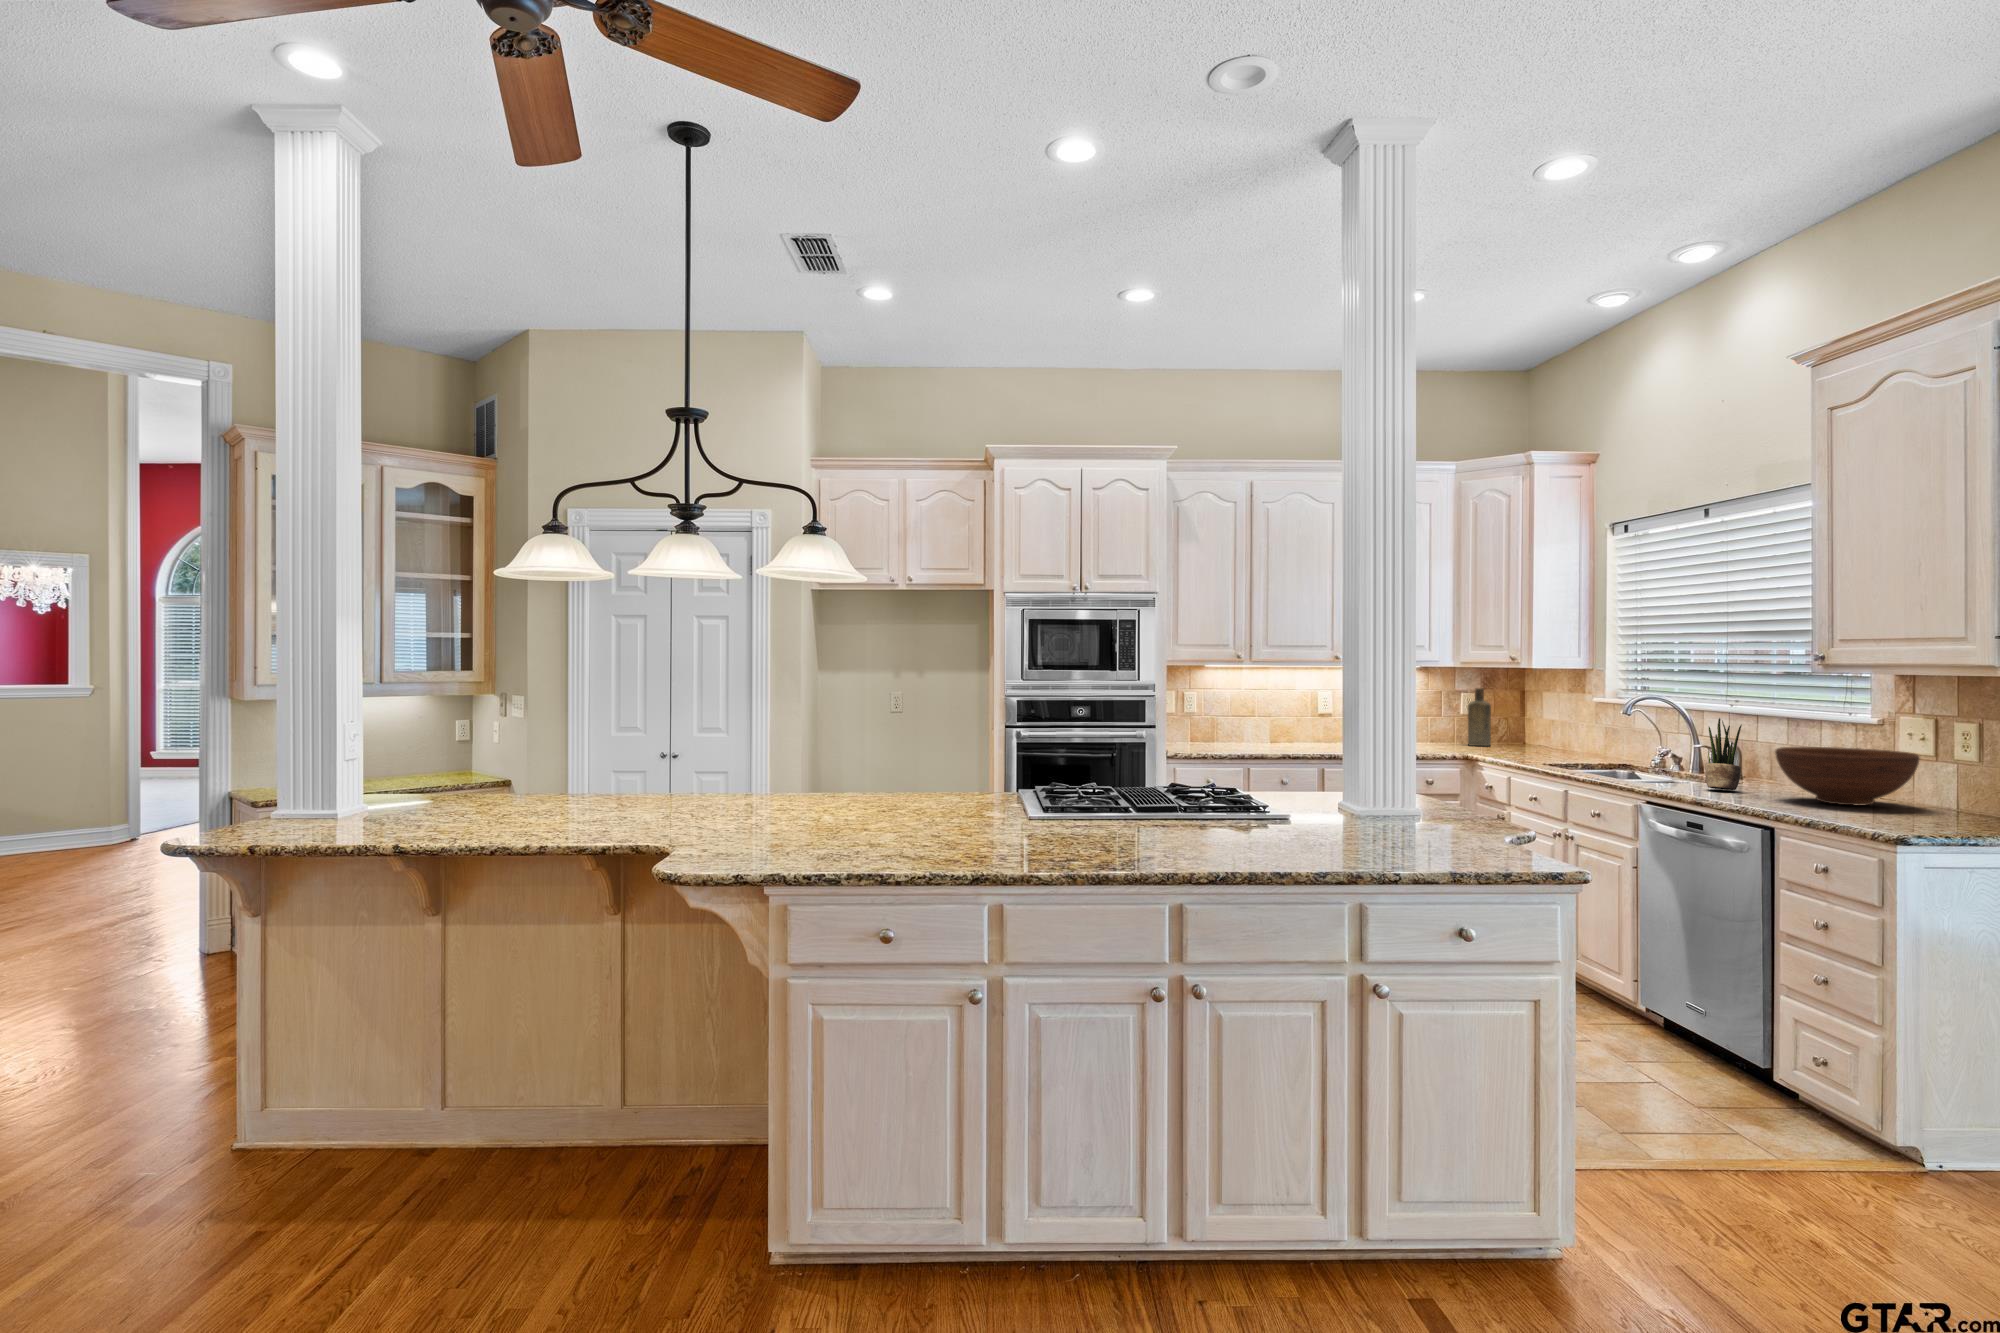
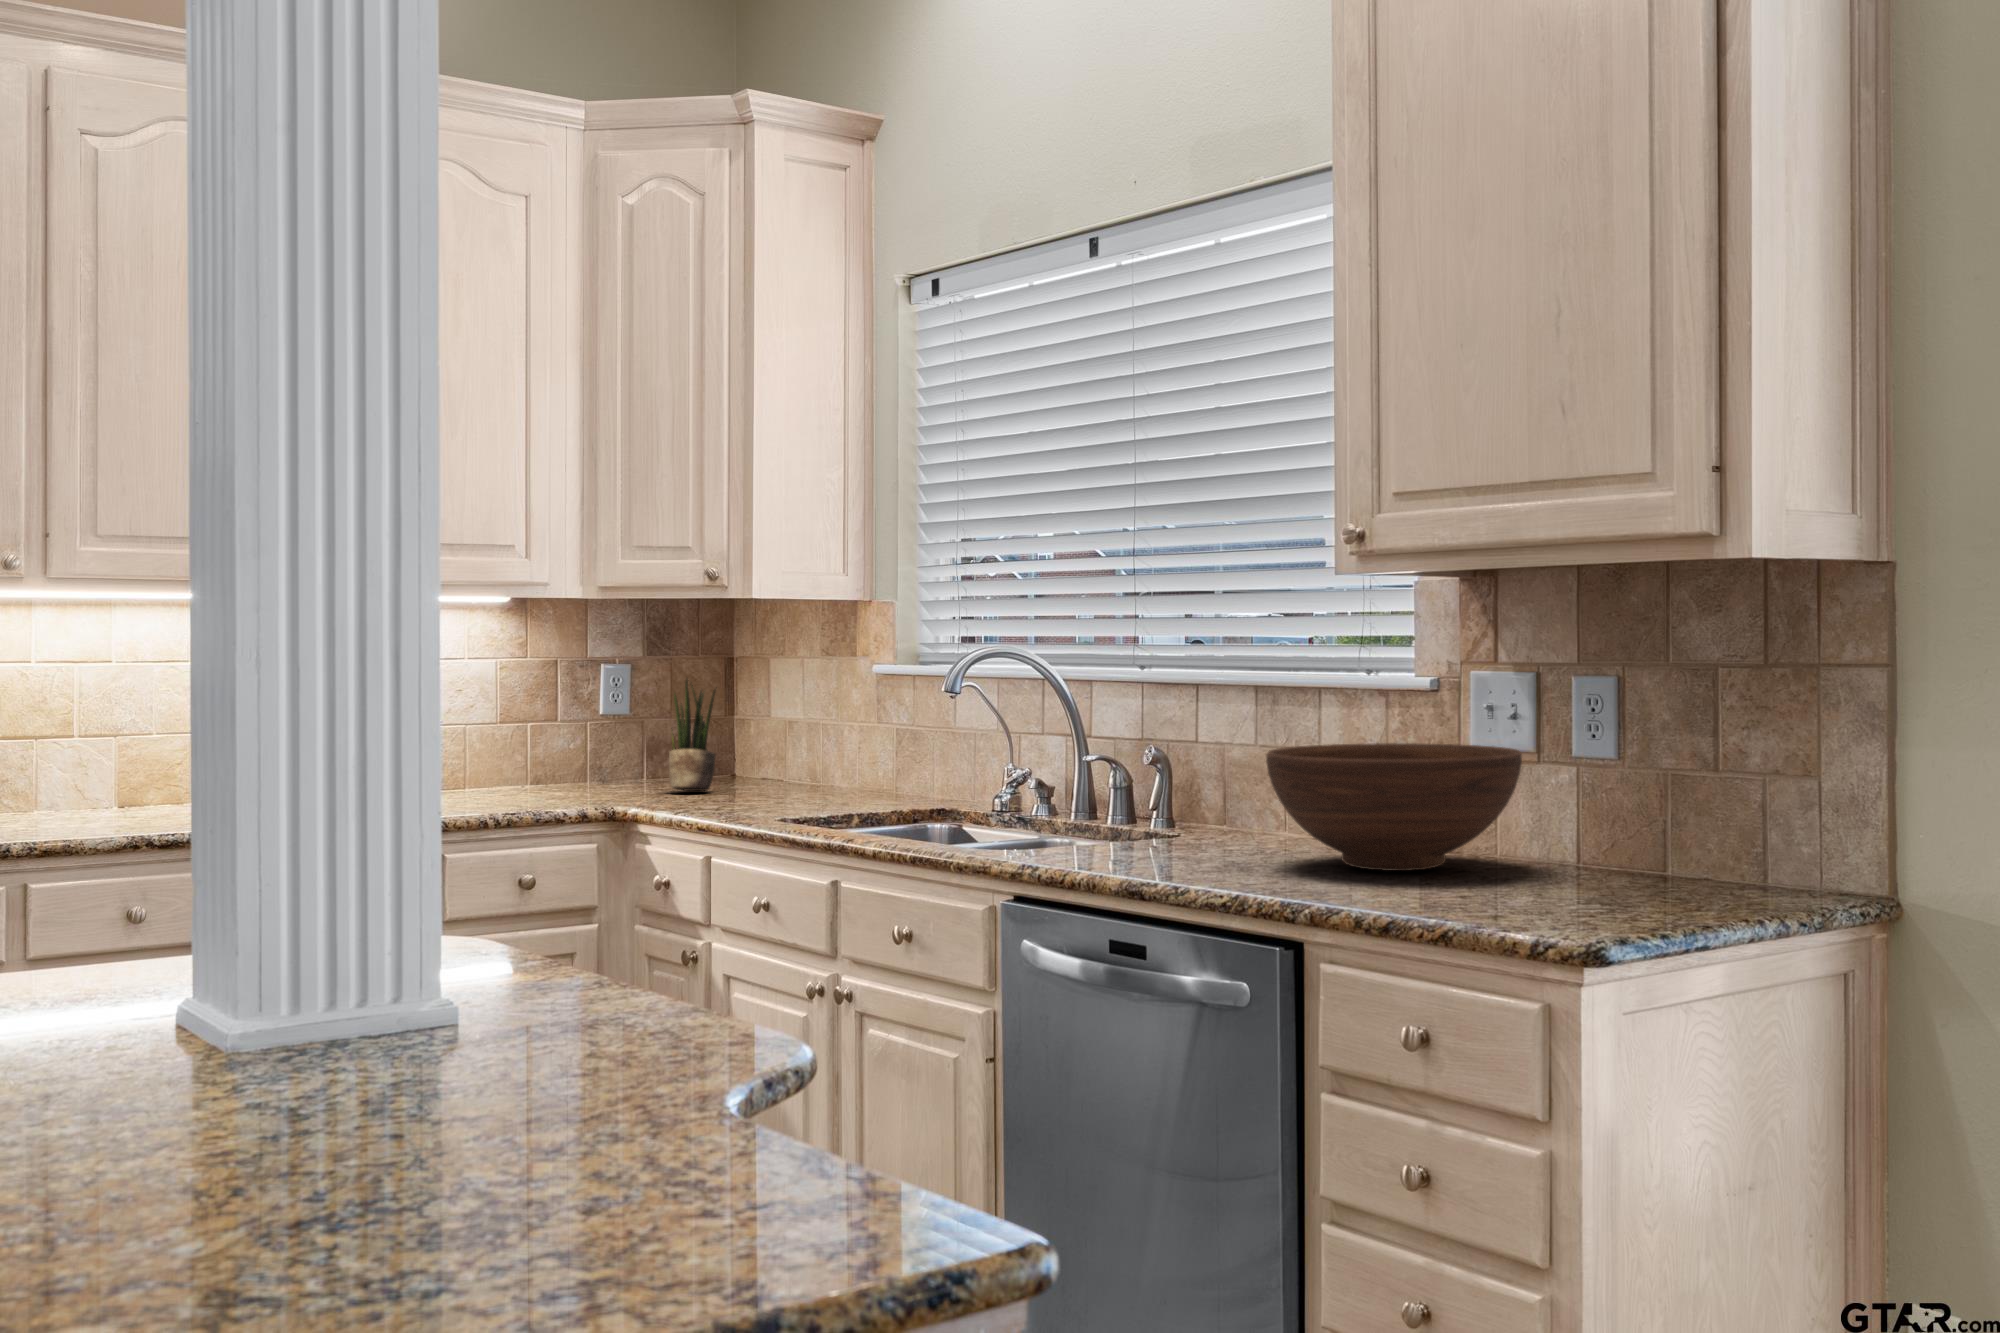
bottle: present [1468,688,1491,746] -> none [613,653,665,785]
potted plant: present [1705,718,1742,790] -> present [669,679,716,791]

